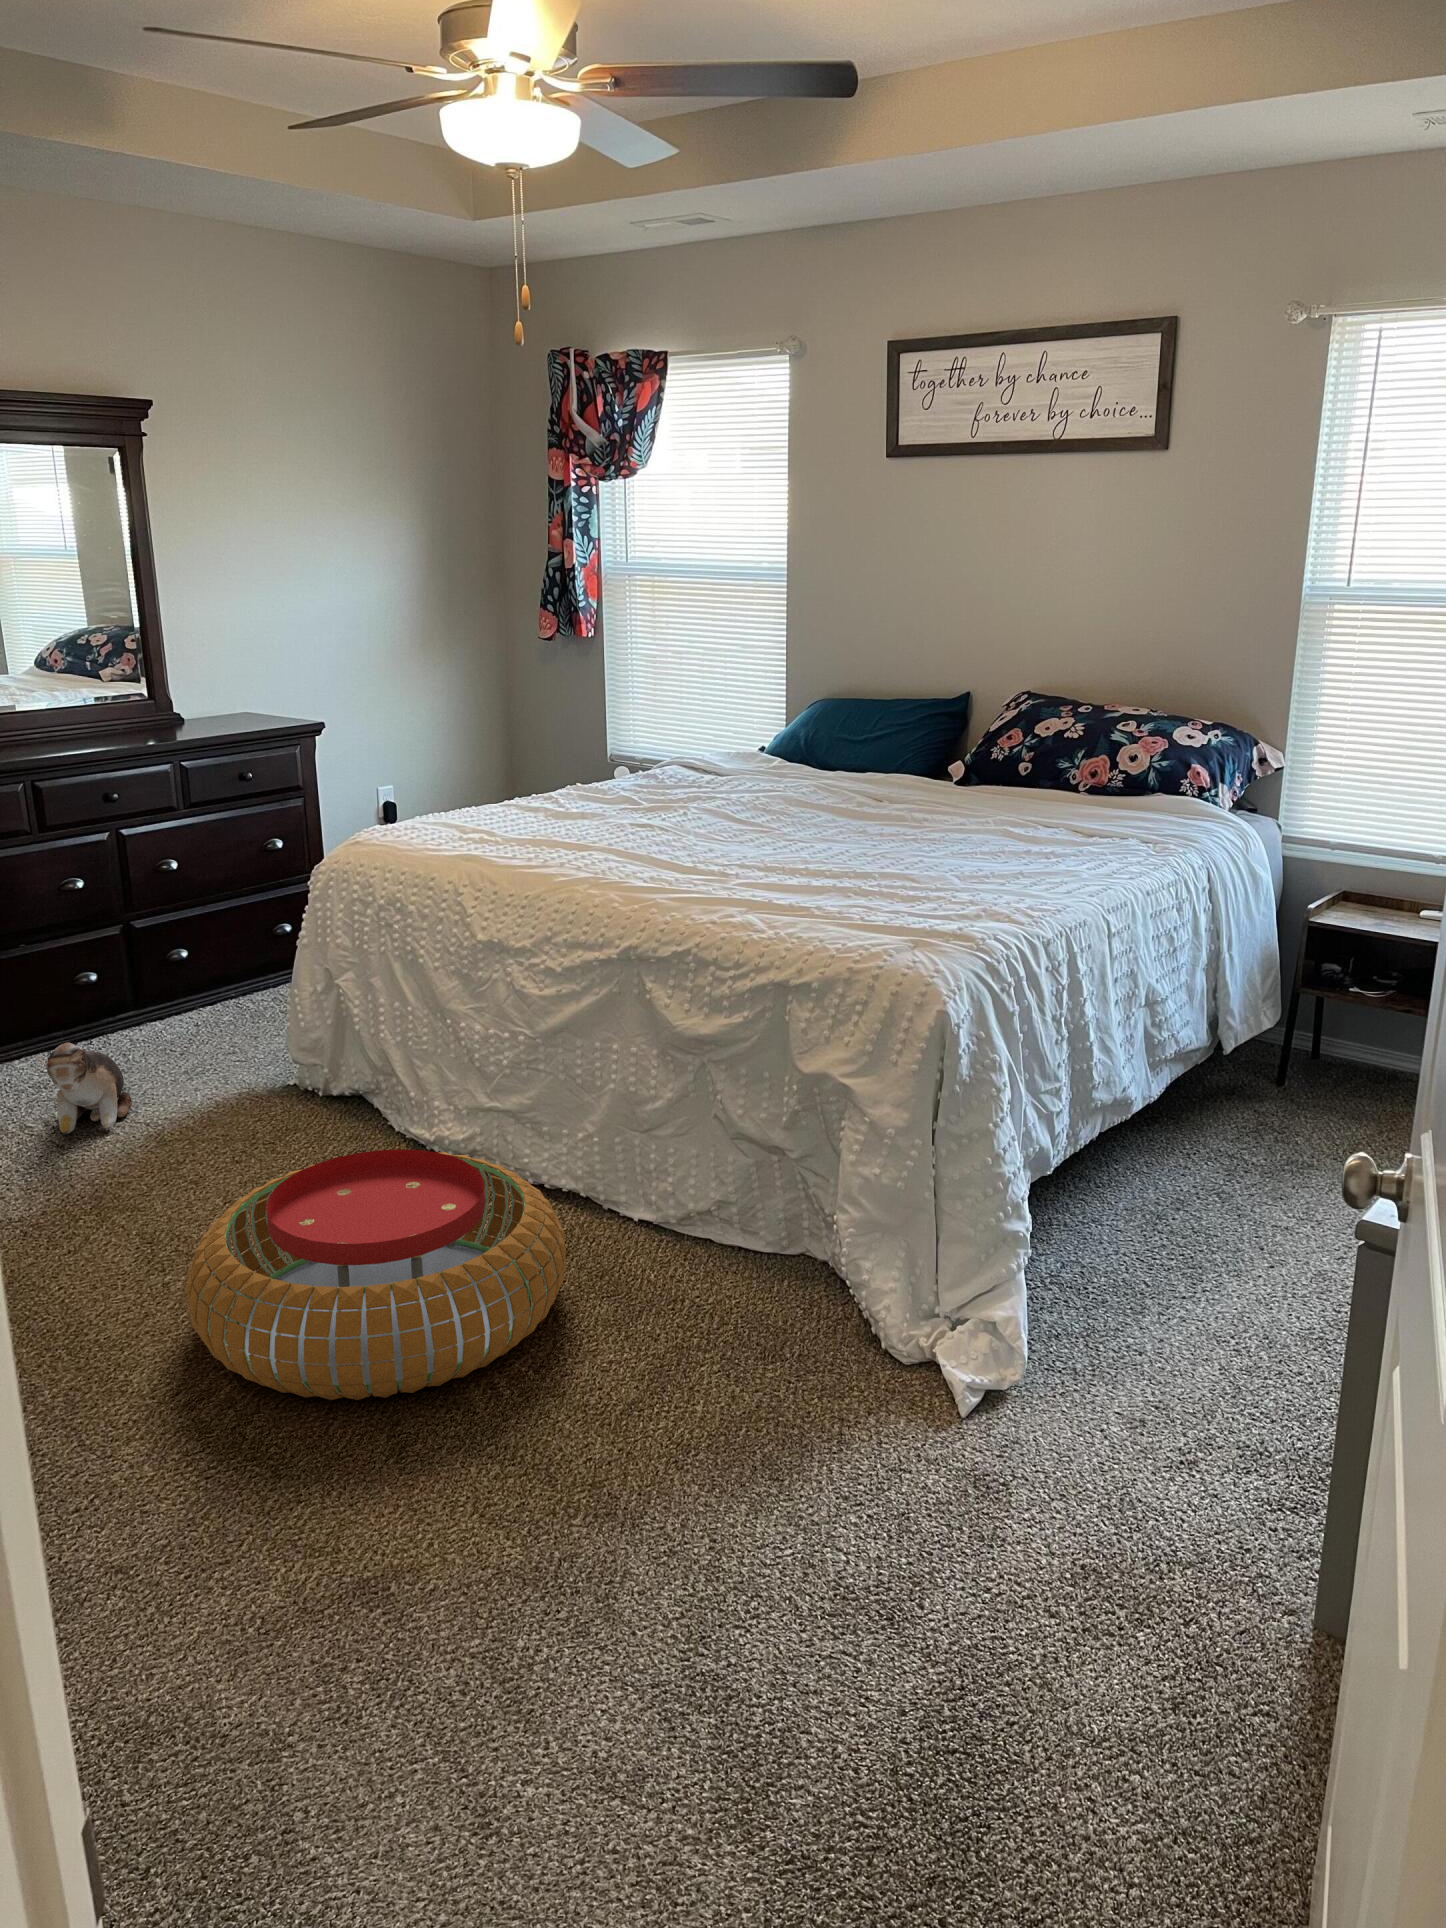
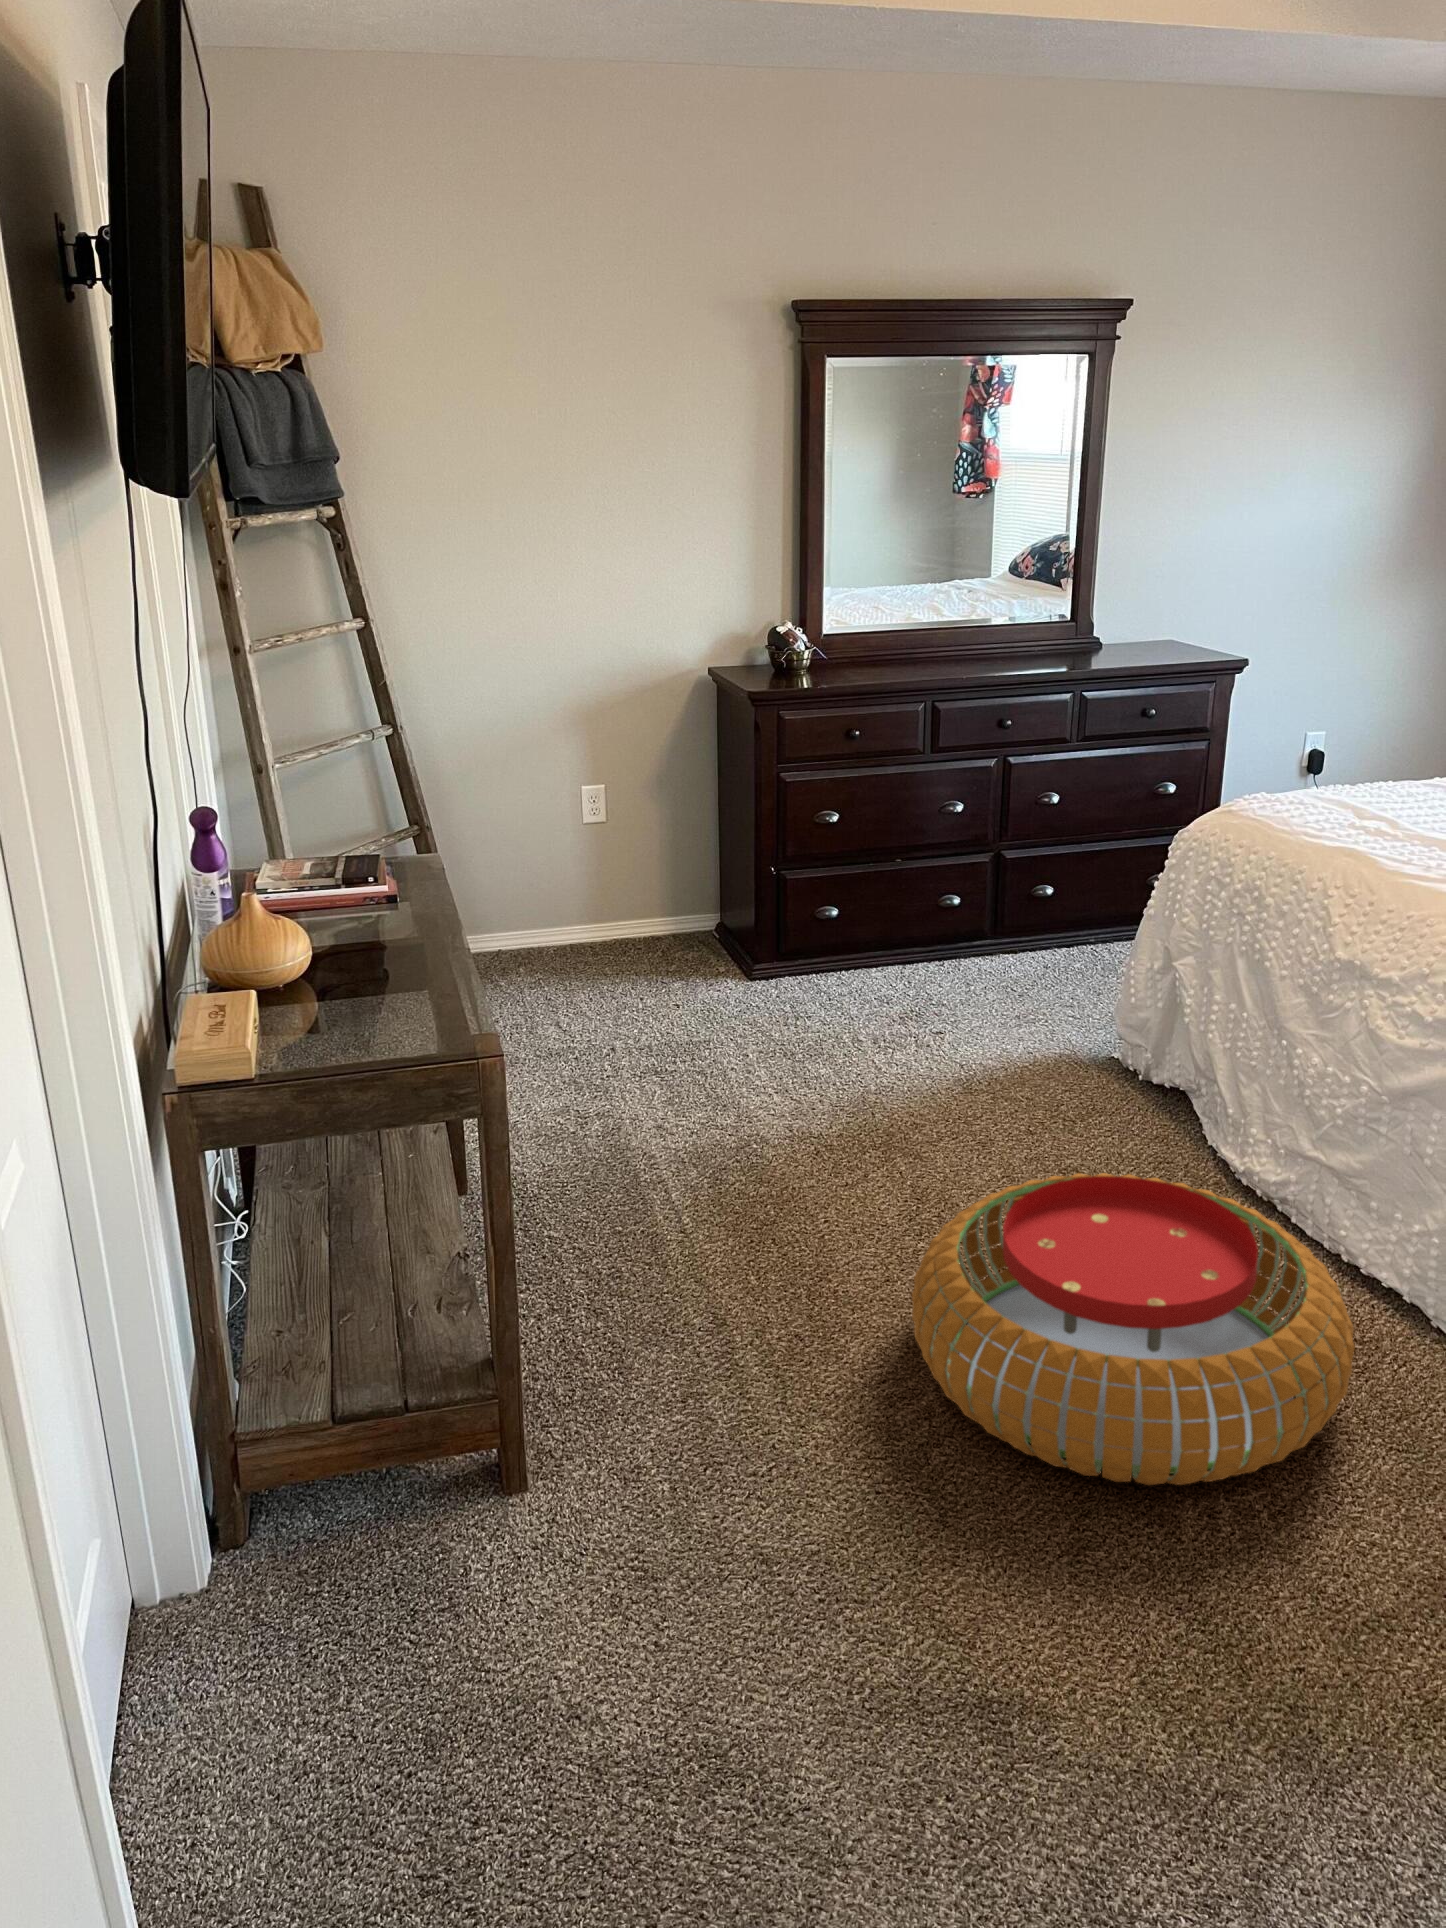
plush toy: present [36,1042,132,1134] -> none [865,974,954,1063]

